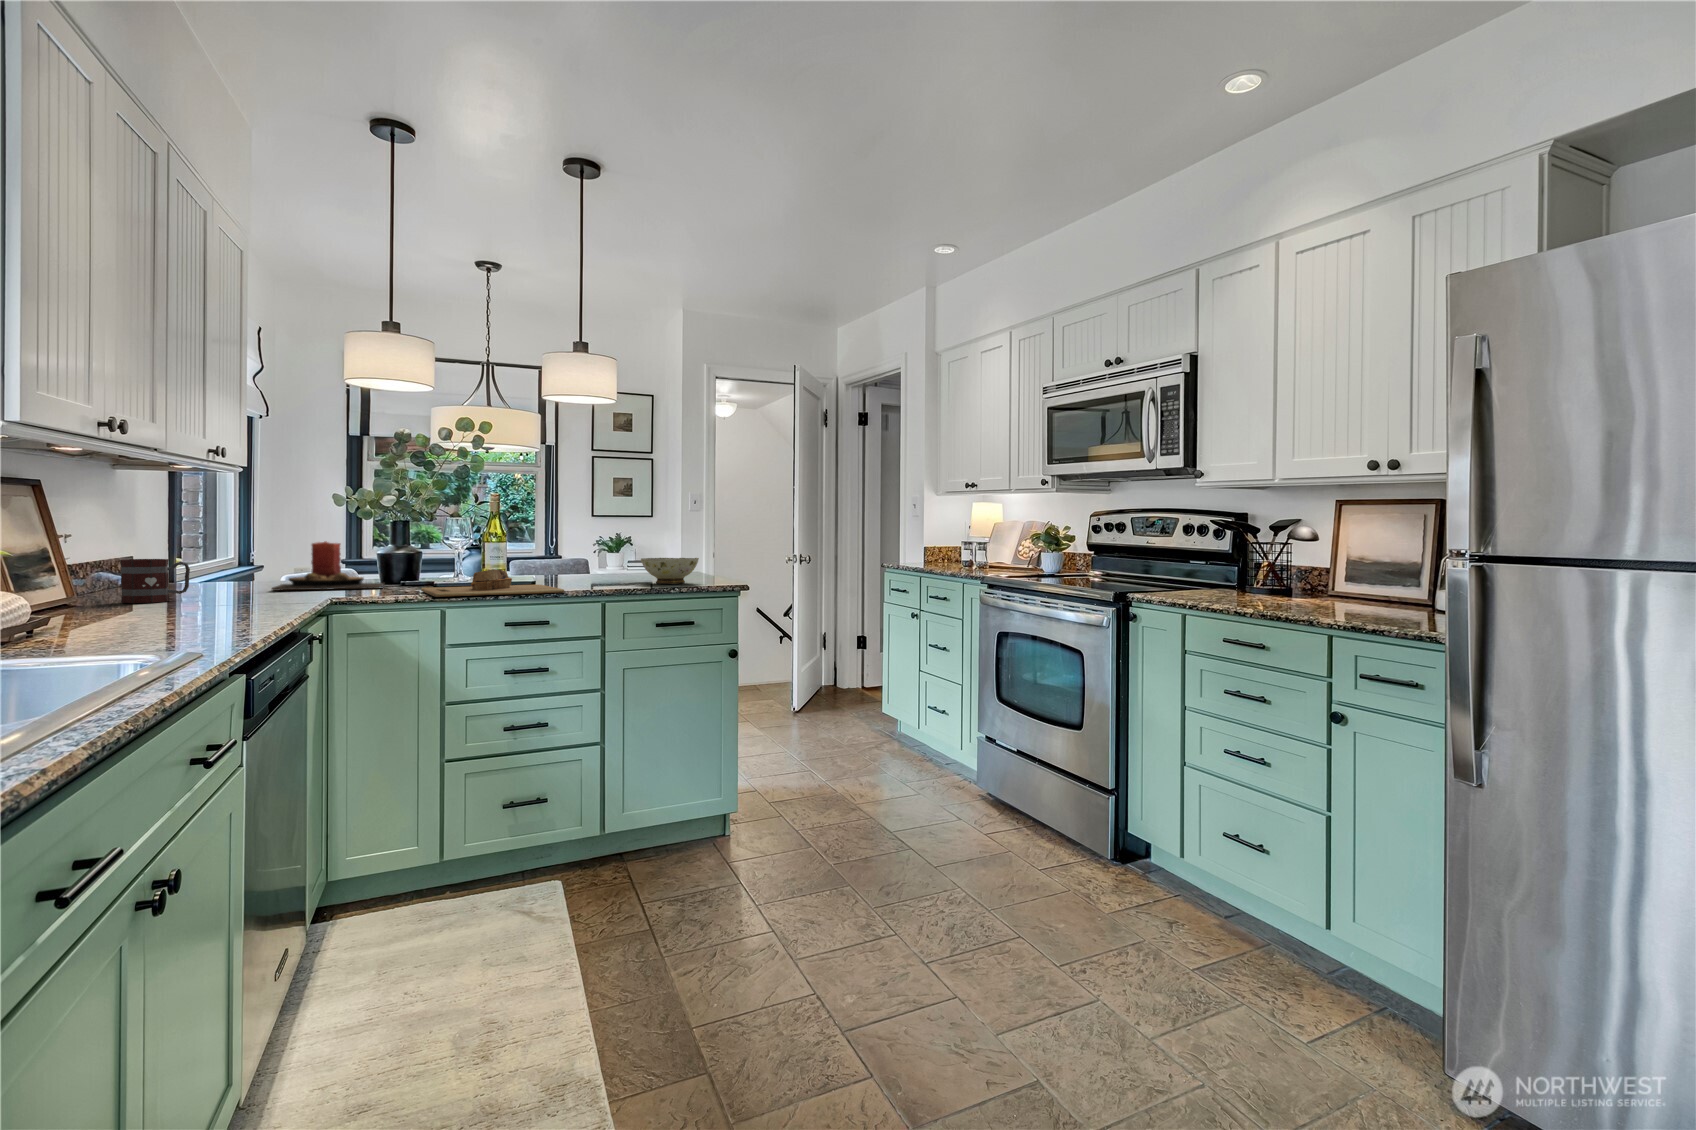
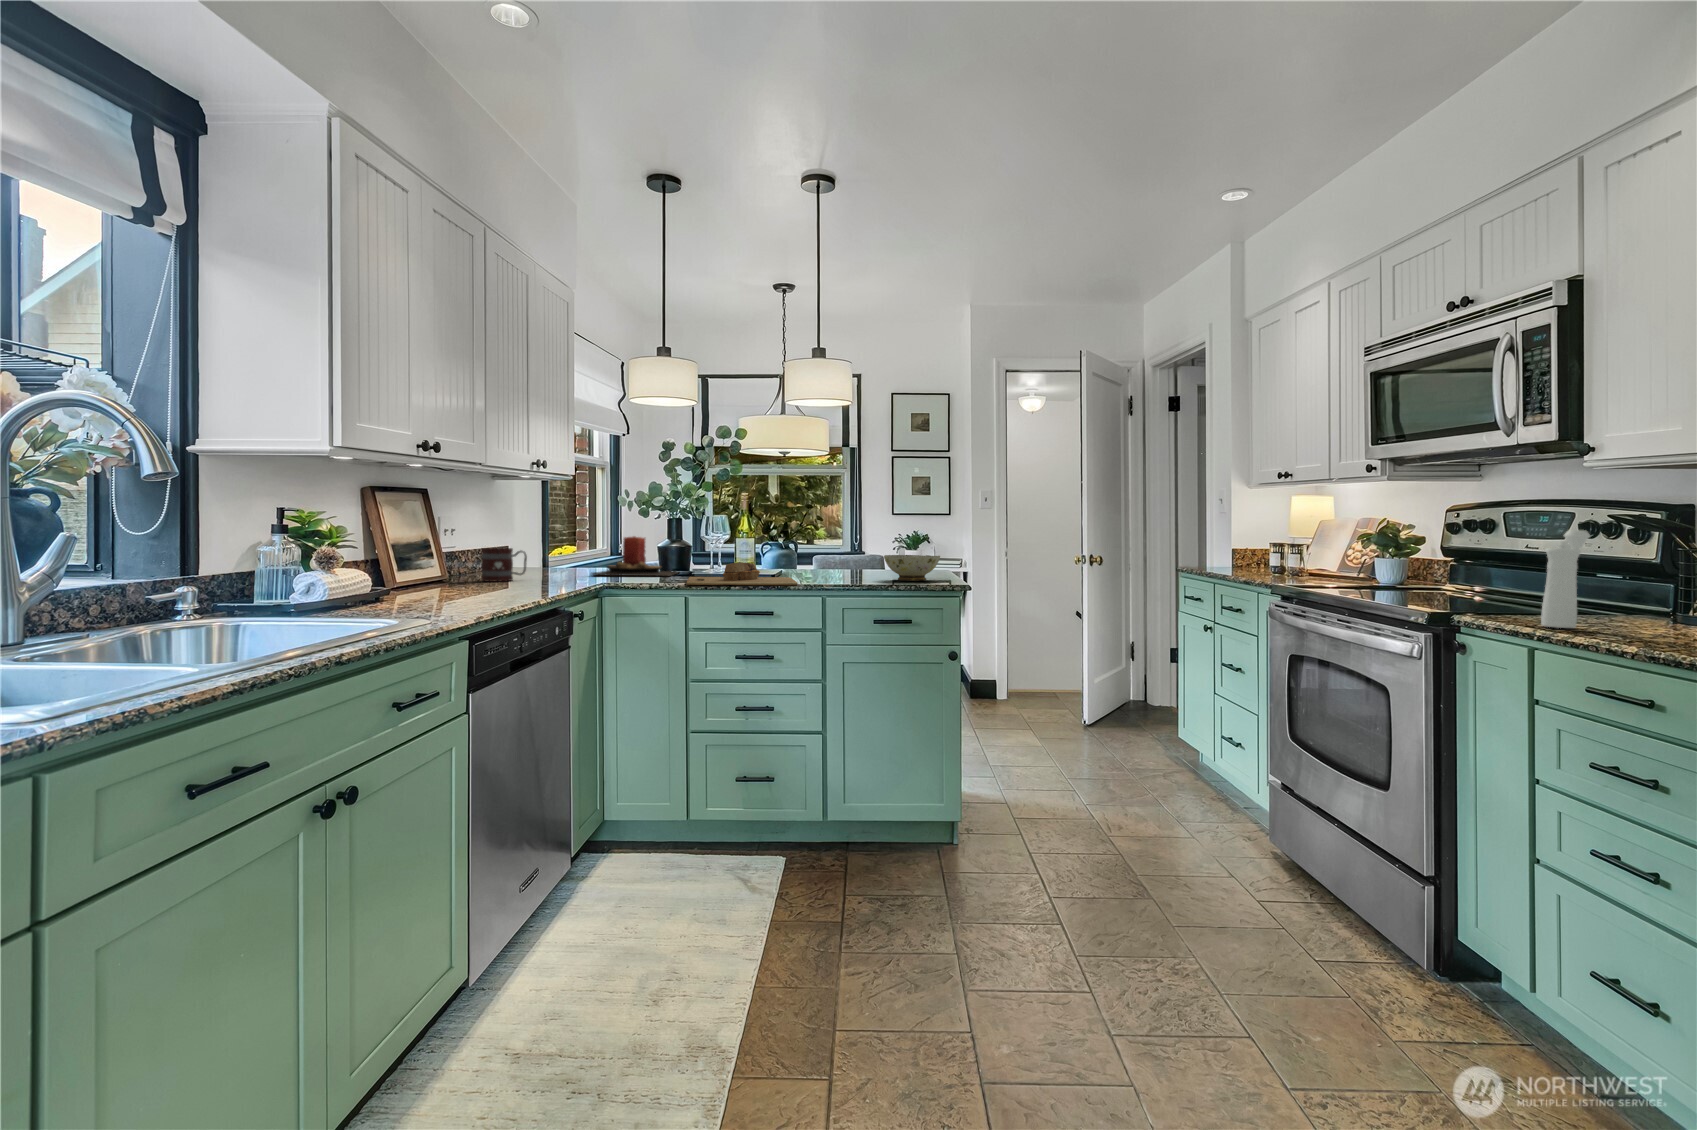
pepper mill: none [1179,531,1201,600] -> present [1541,530,1590,628]

